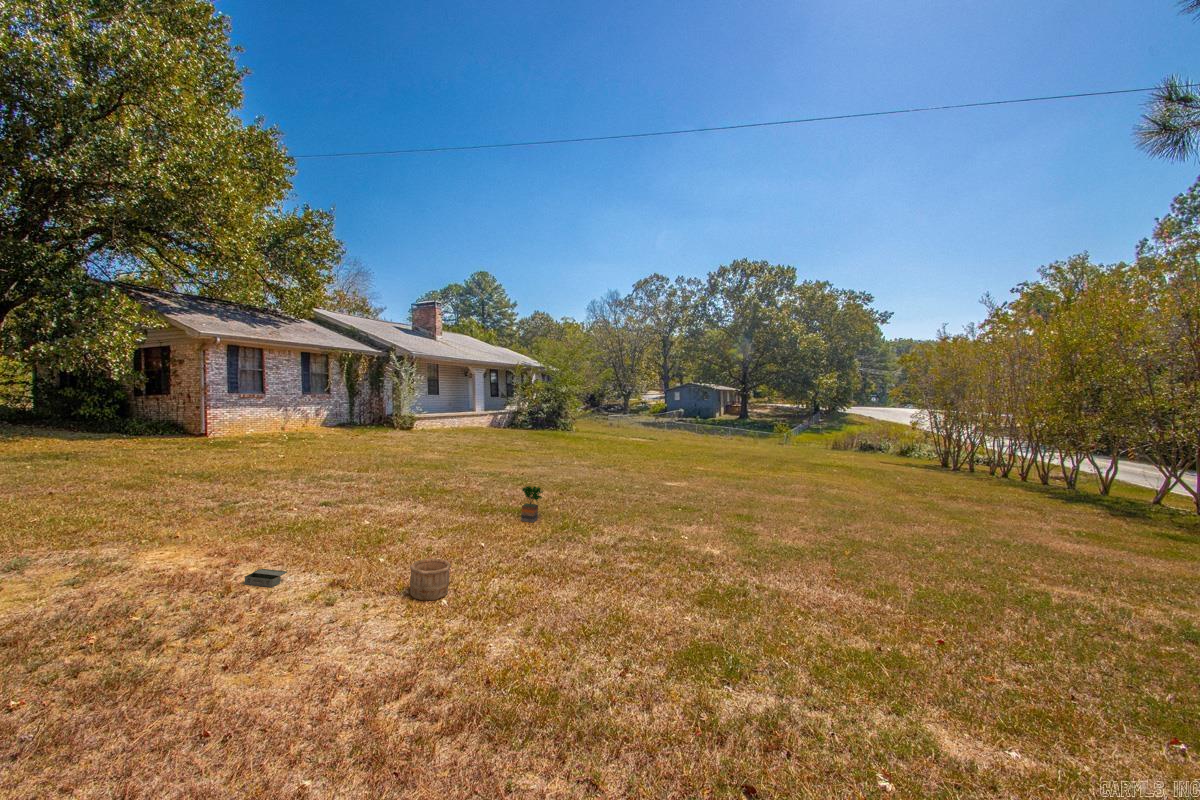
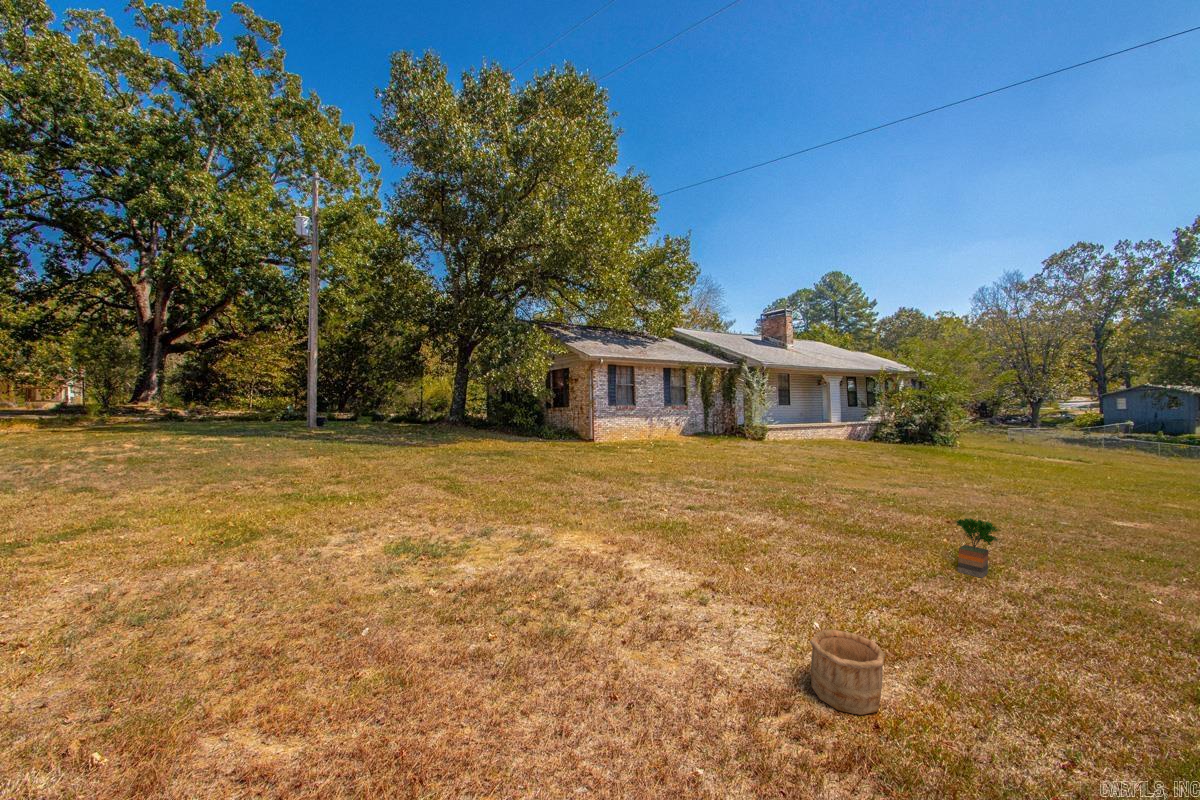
toolbox: present [245,569,287,587] -> none [593,592,639,623]

